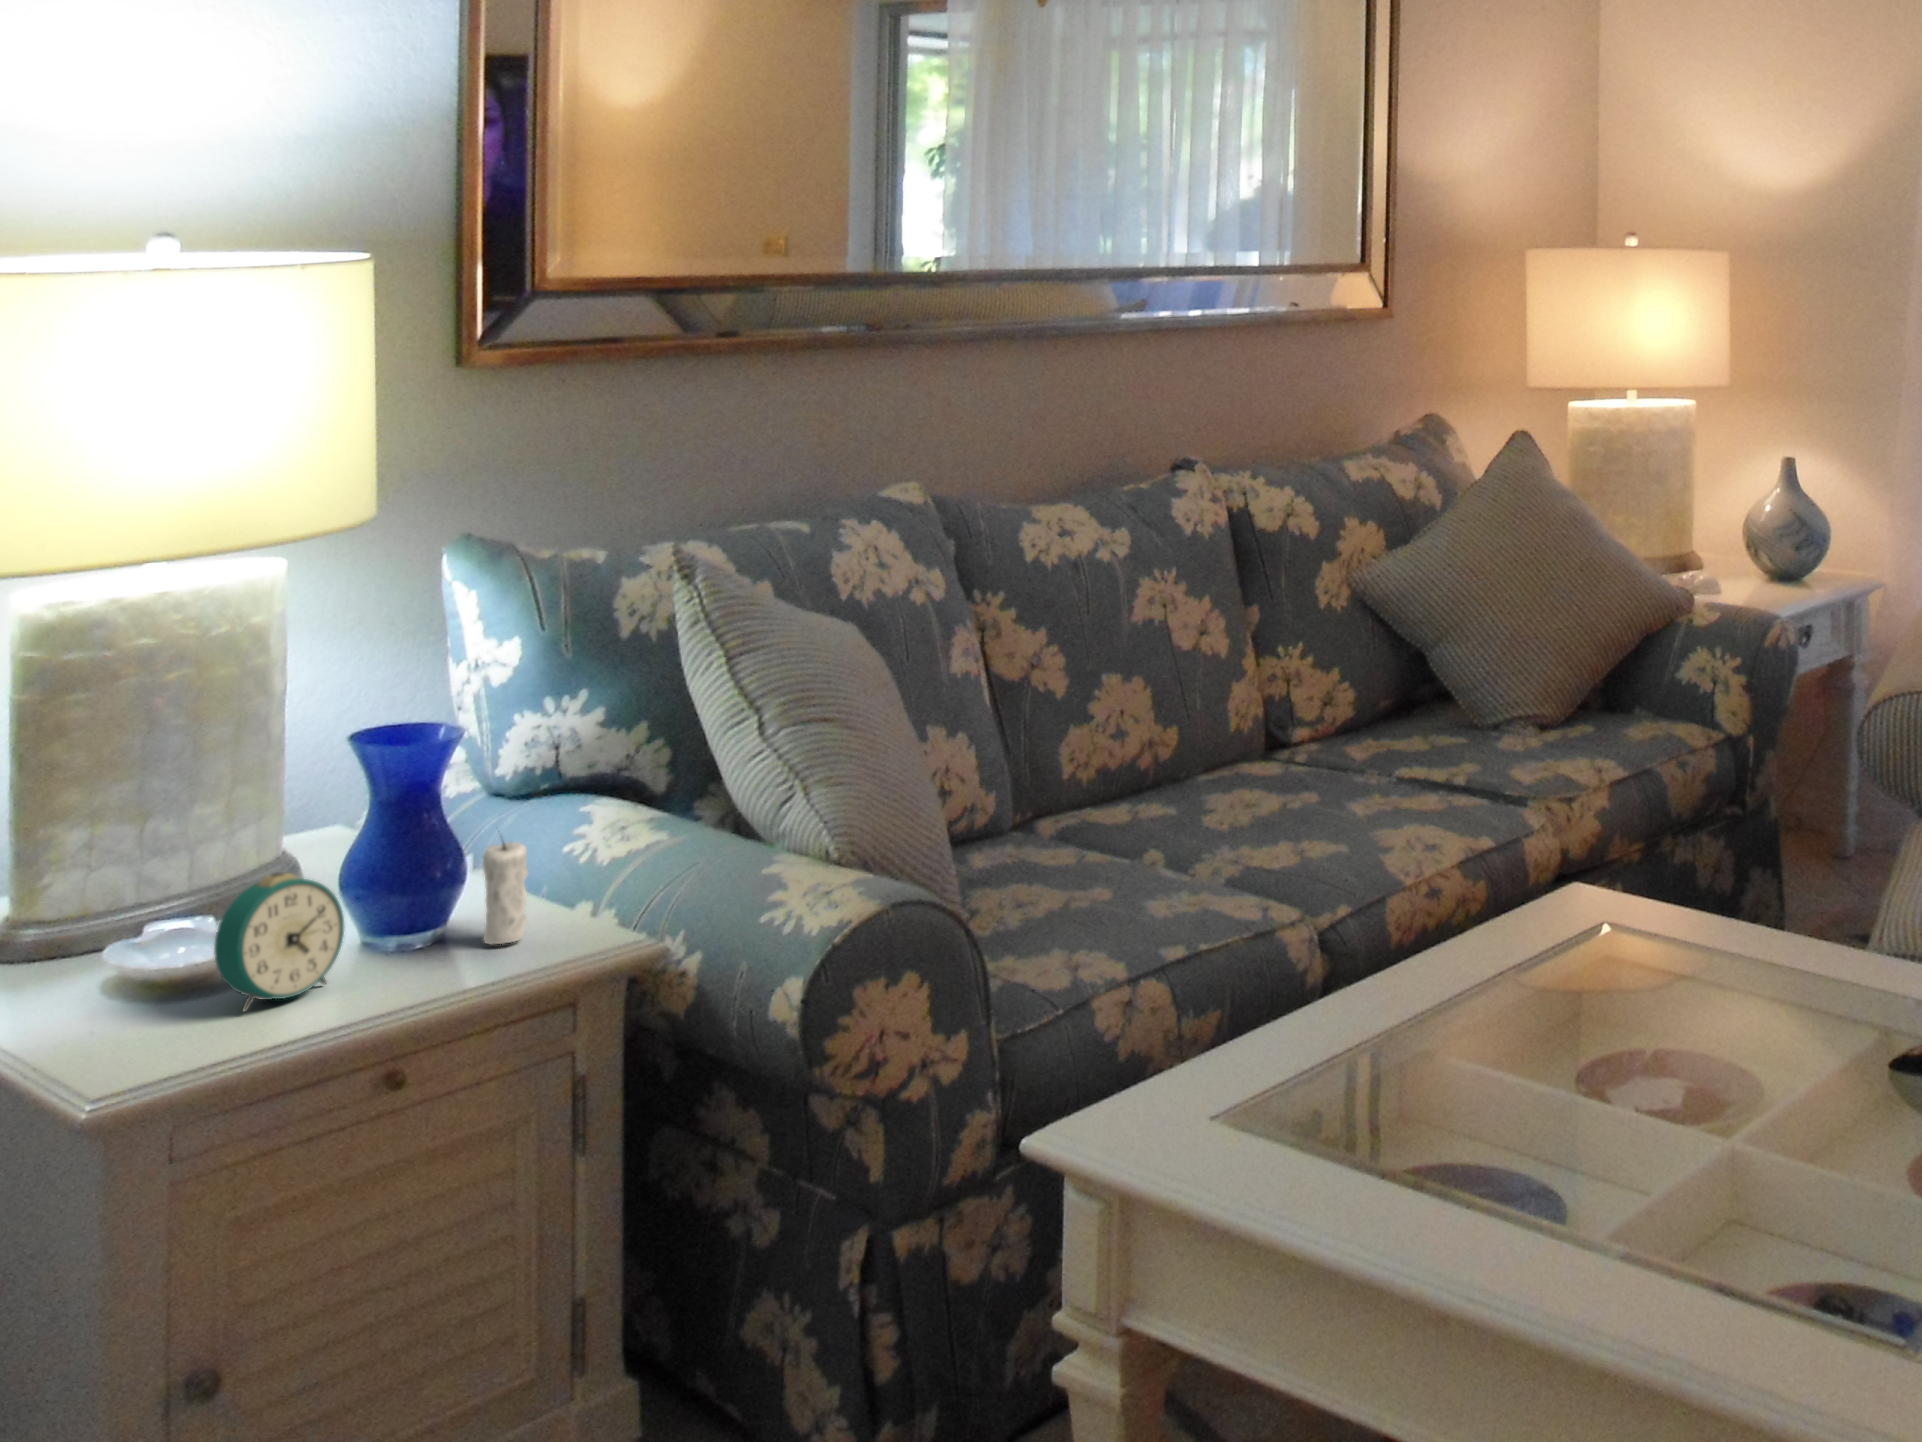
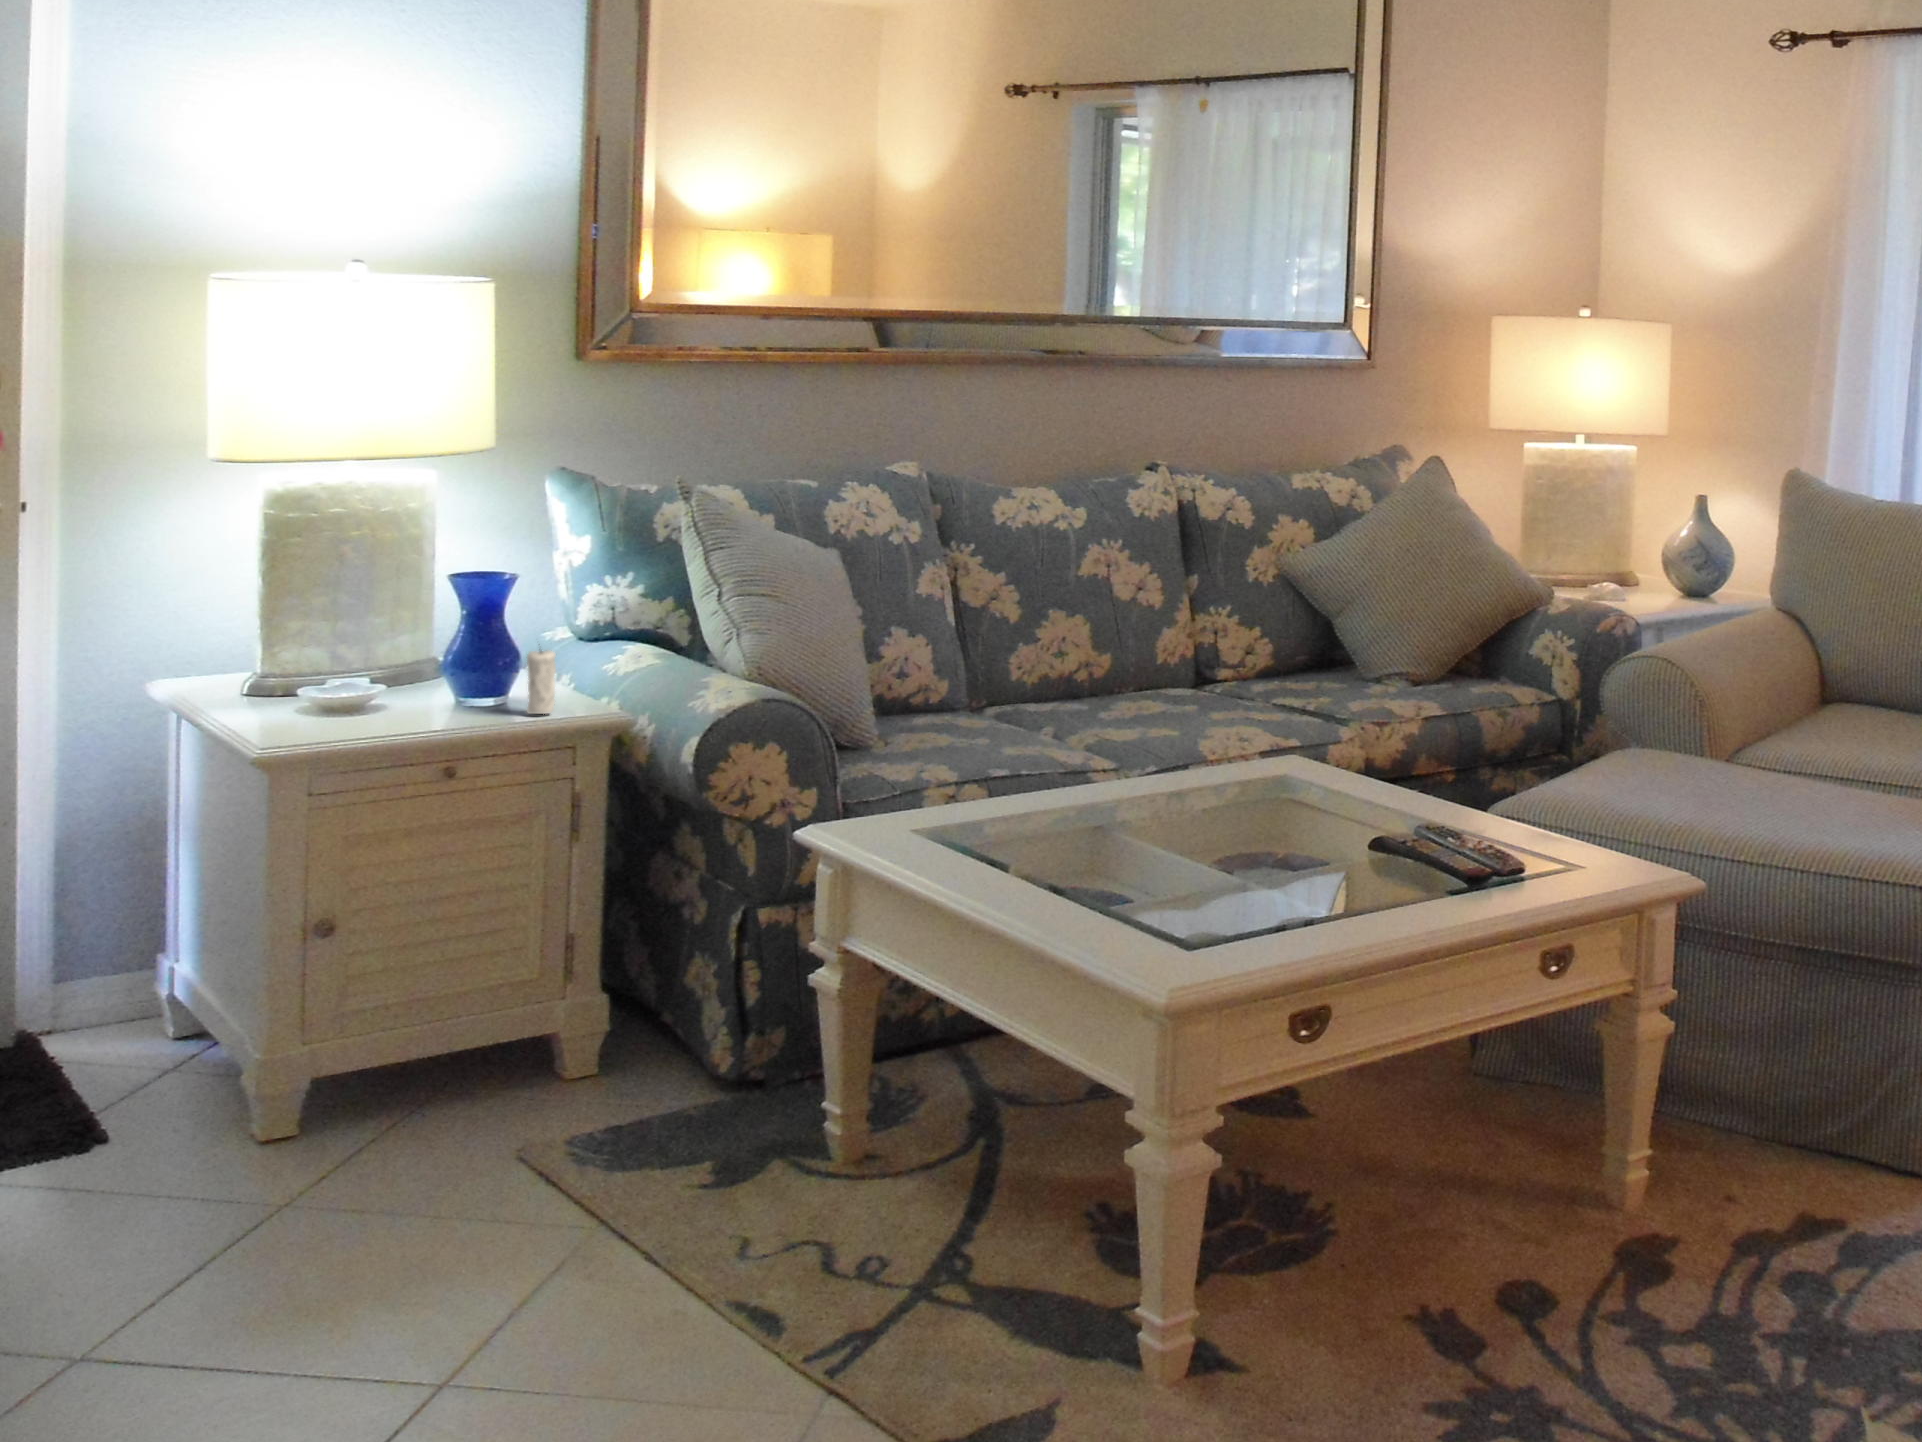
alarm clock: present [214,872,344,1012] -> none [346,647,431,731]

